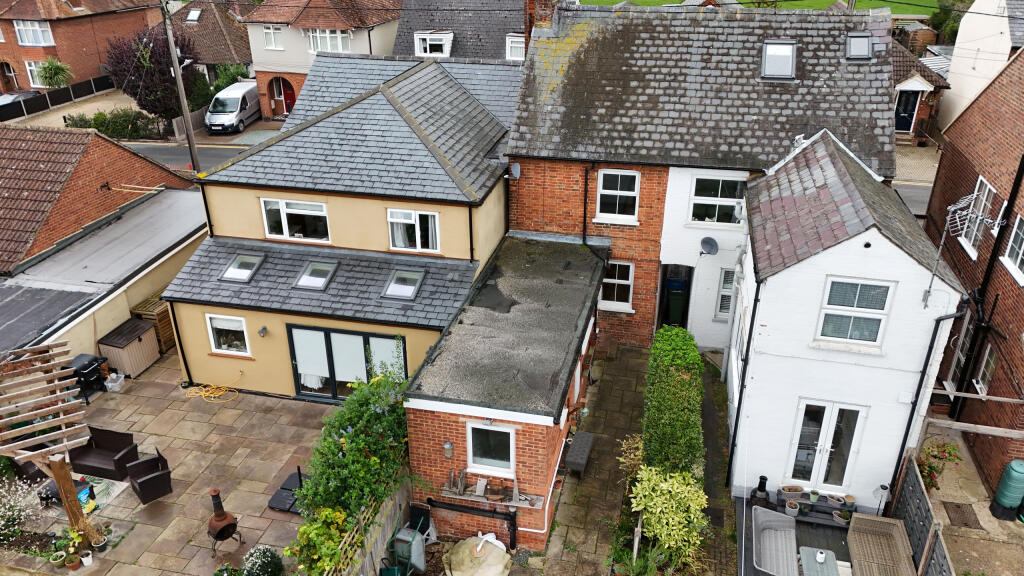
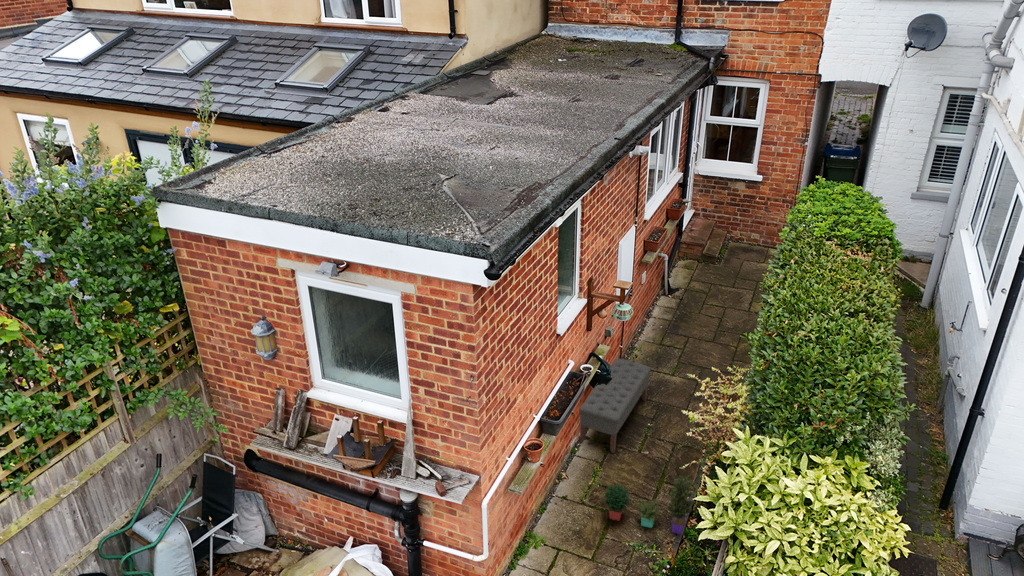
potted plant: none [584,486,625,513] -> present [604,475,695,535]

